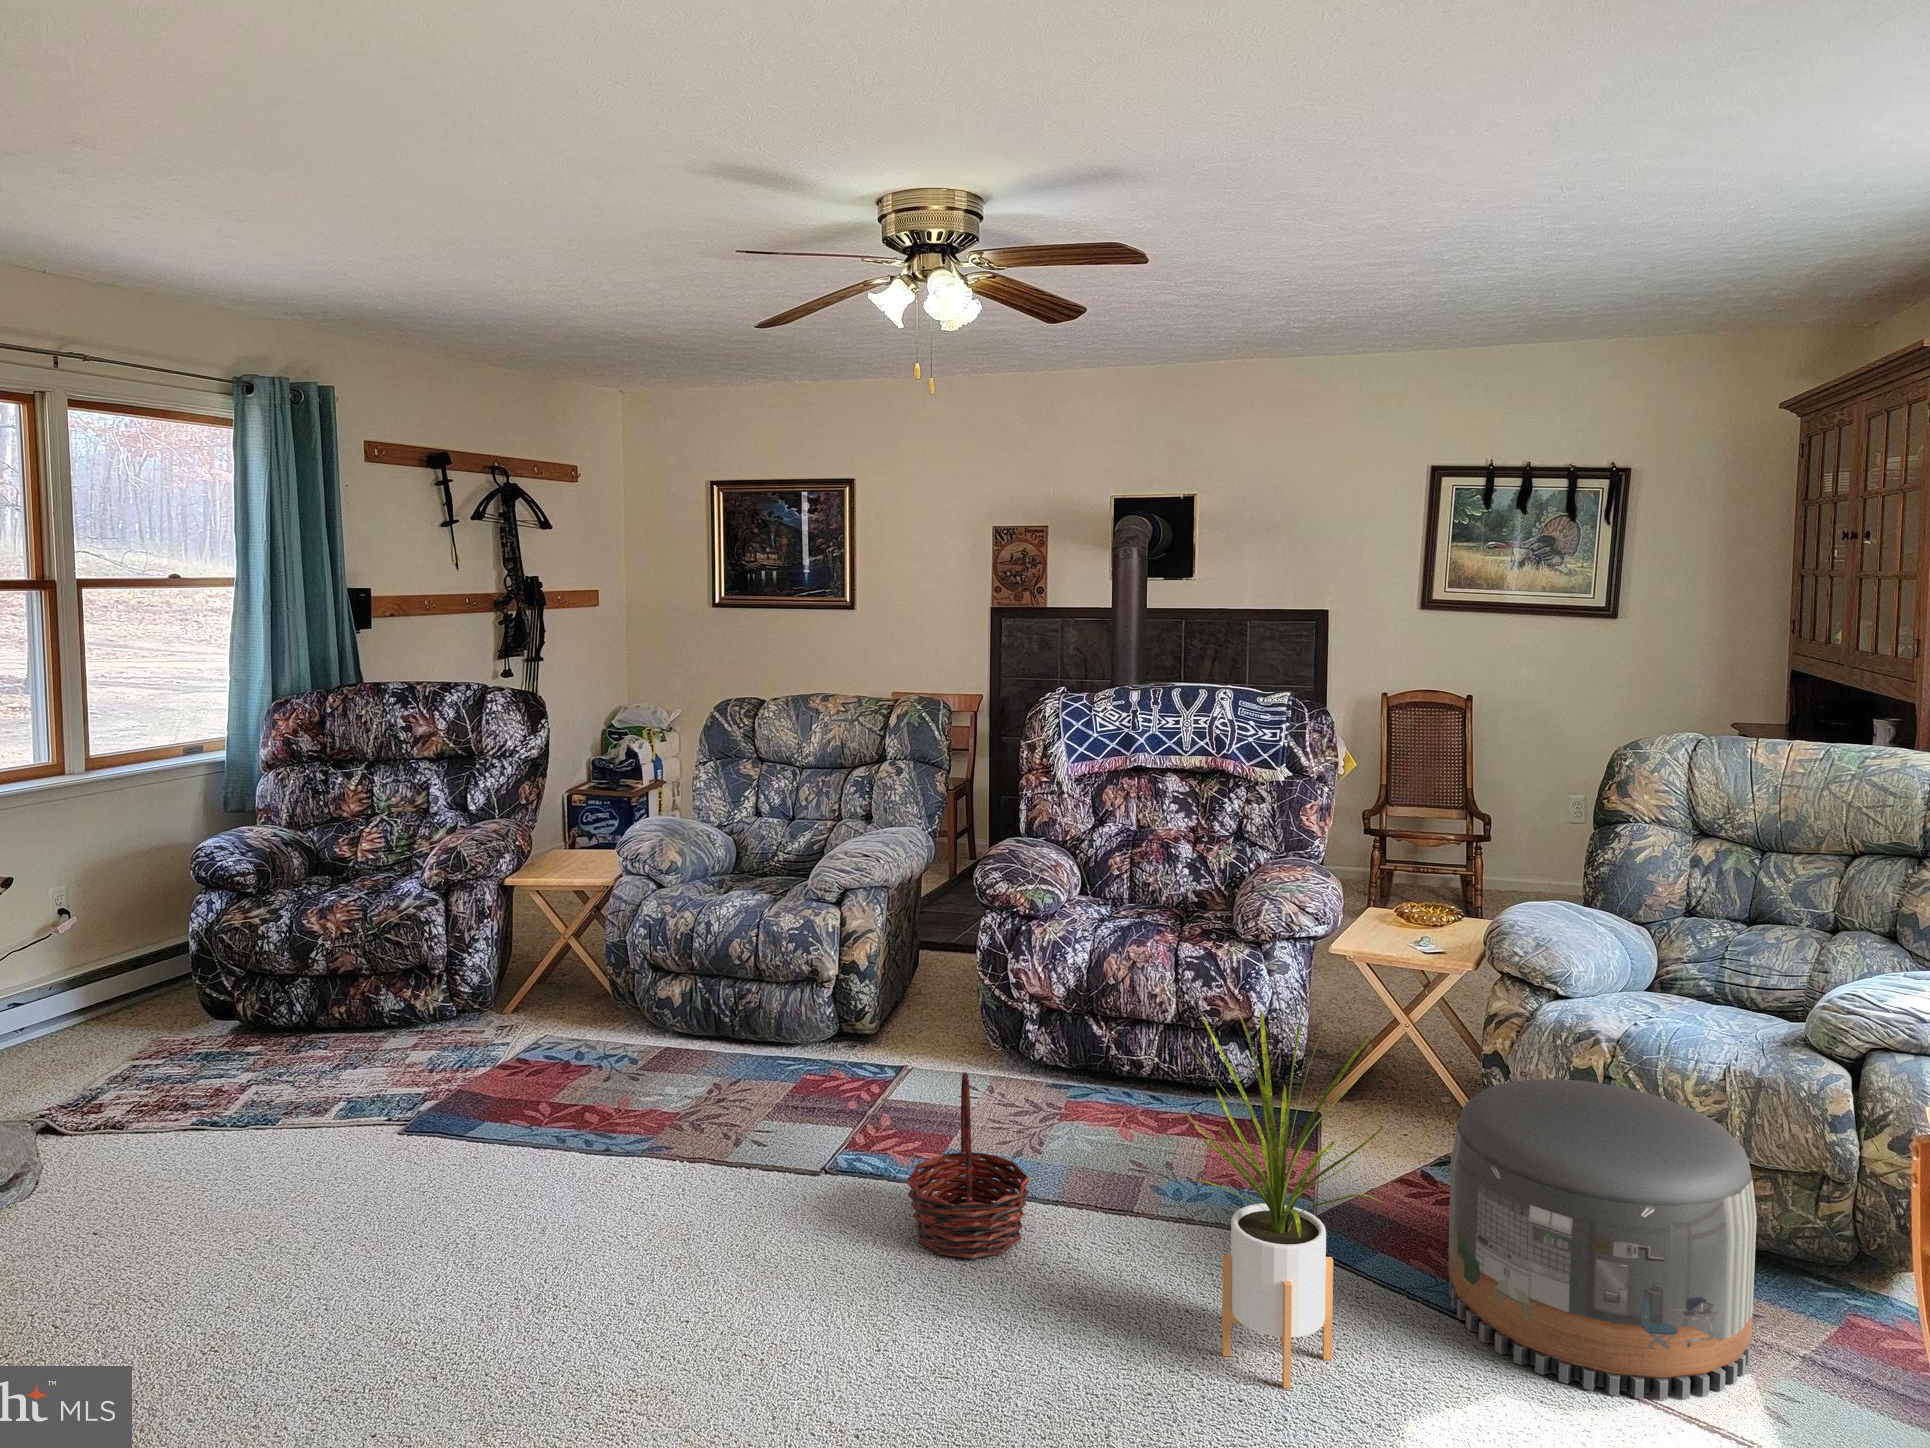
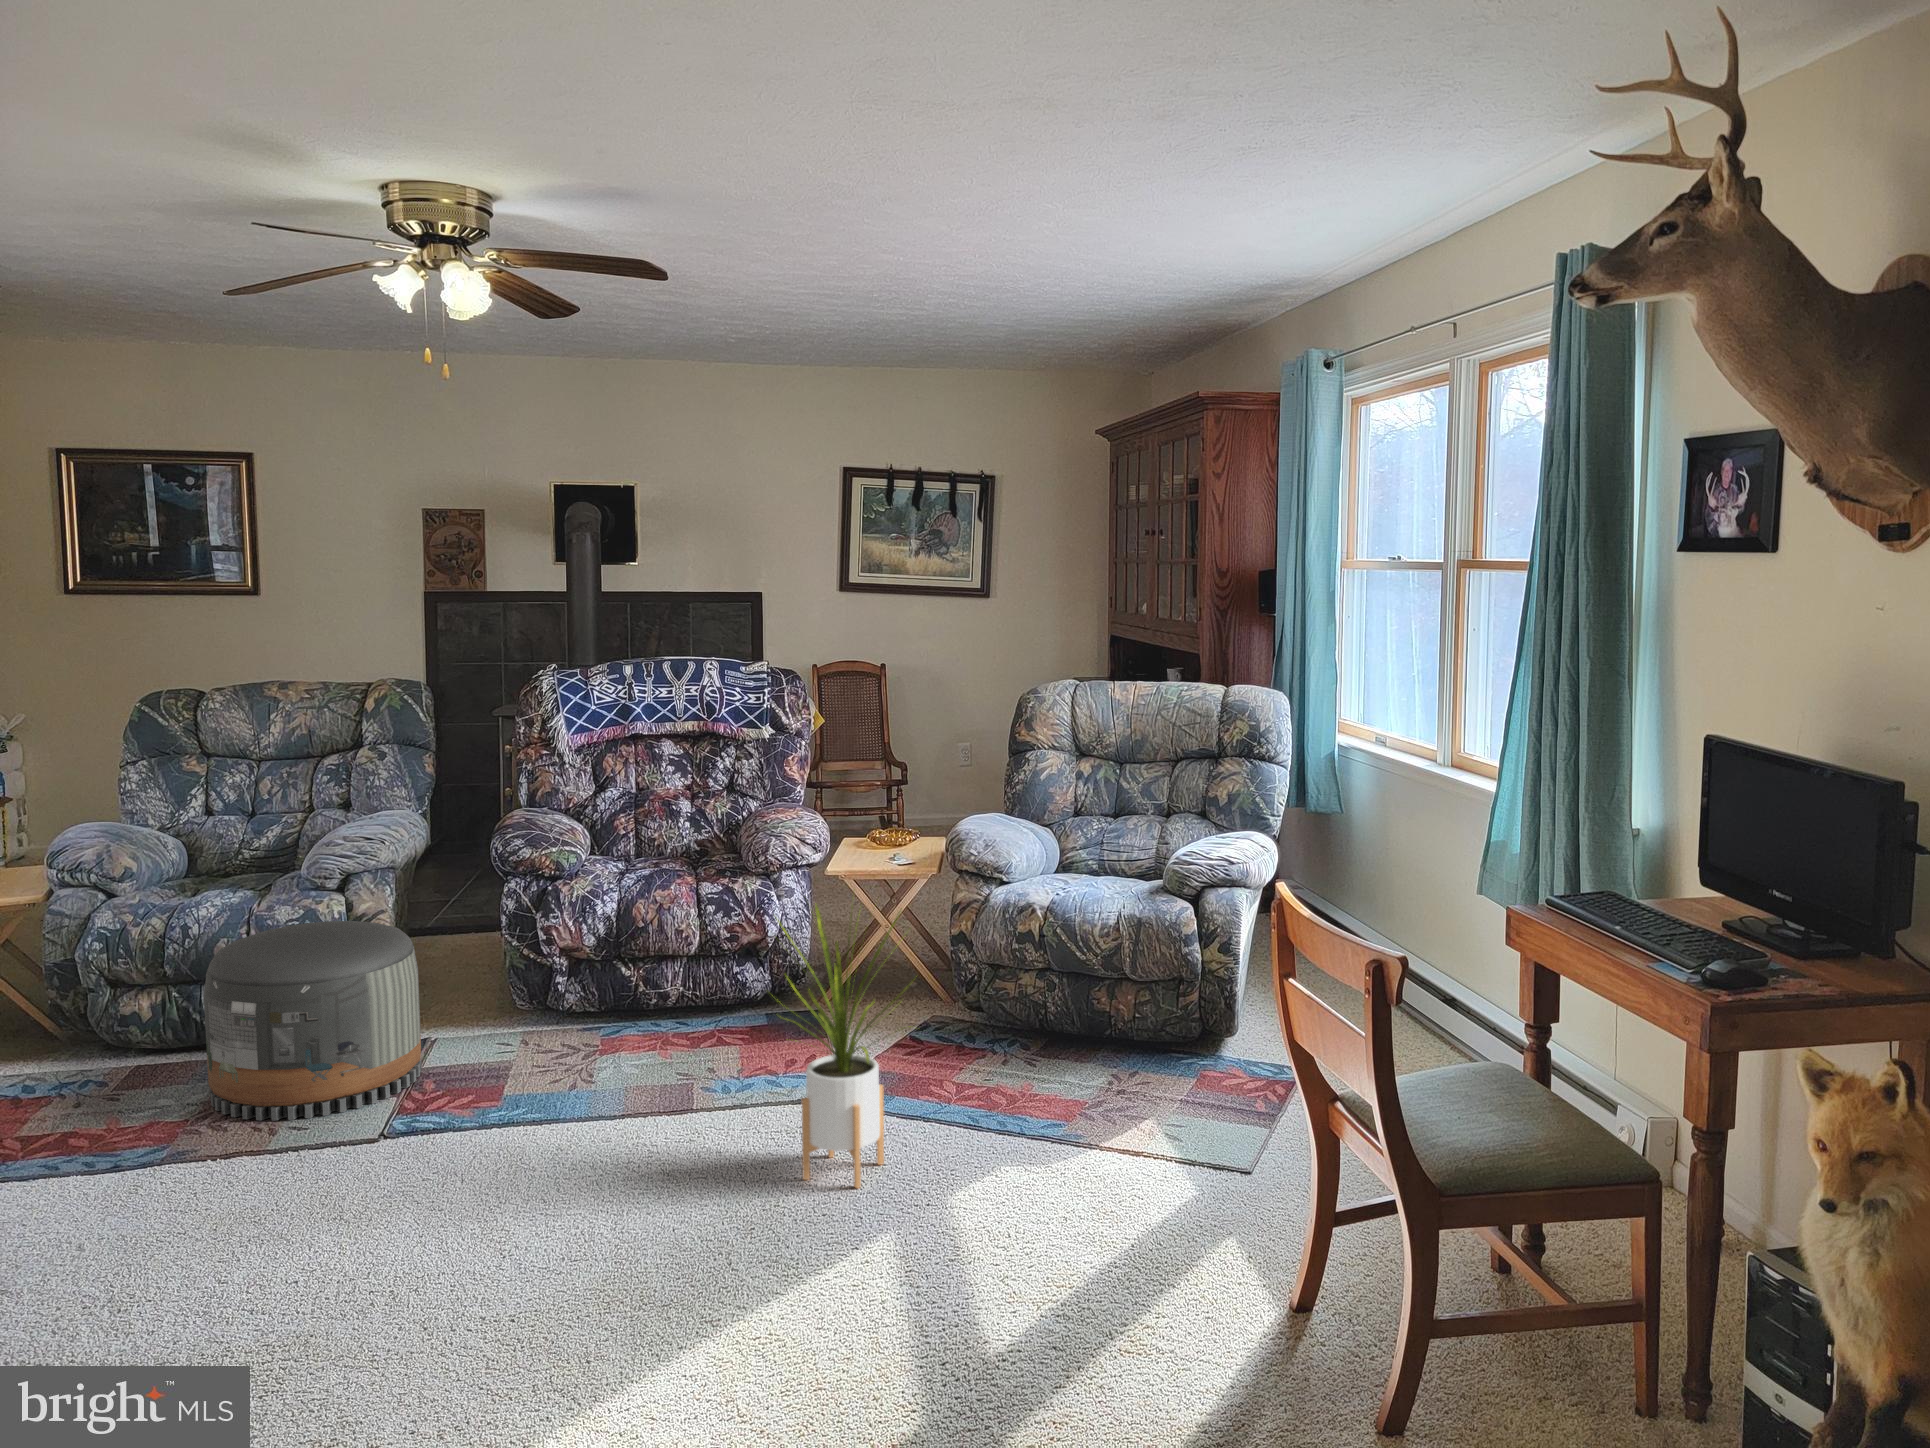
basket: present [906,1073,1030,1259] -> none [497,1005,613,1169]
pouf: present [1448,1079,1757,1400] -> present [204,921,422,1121]

